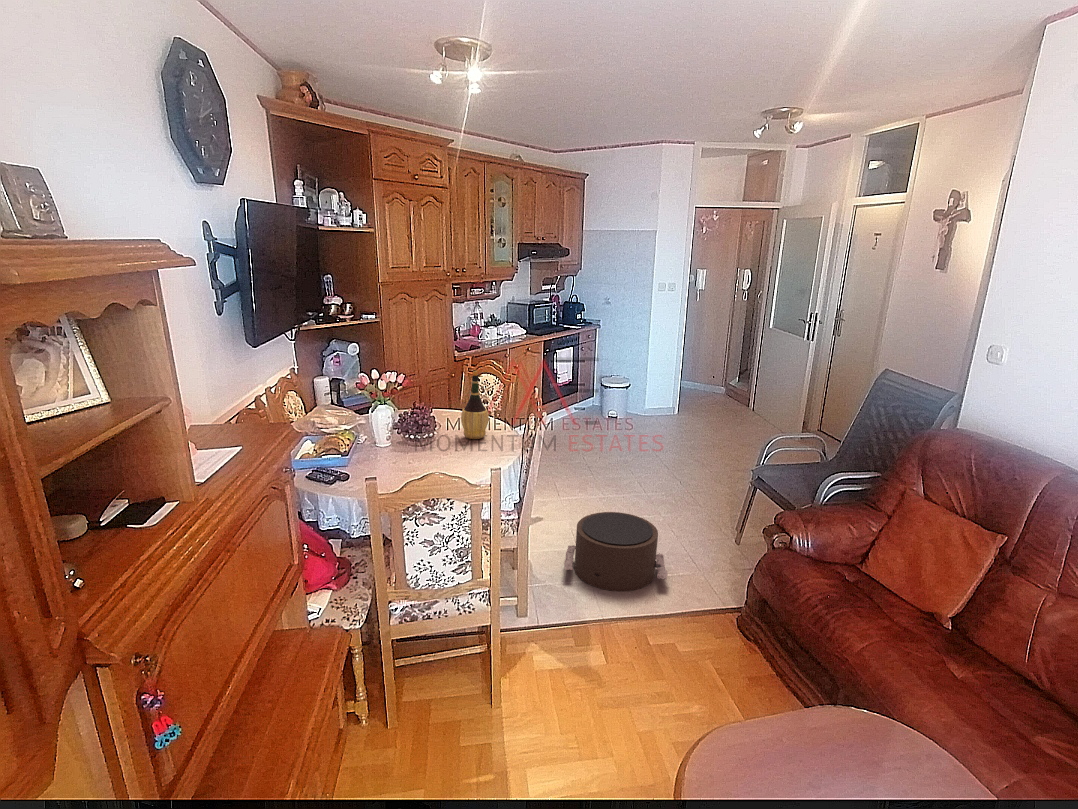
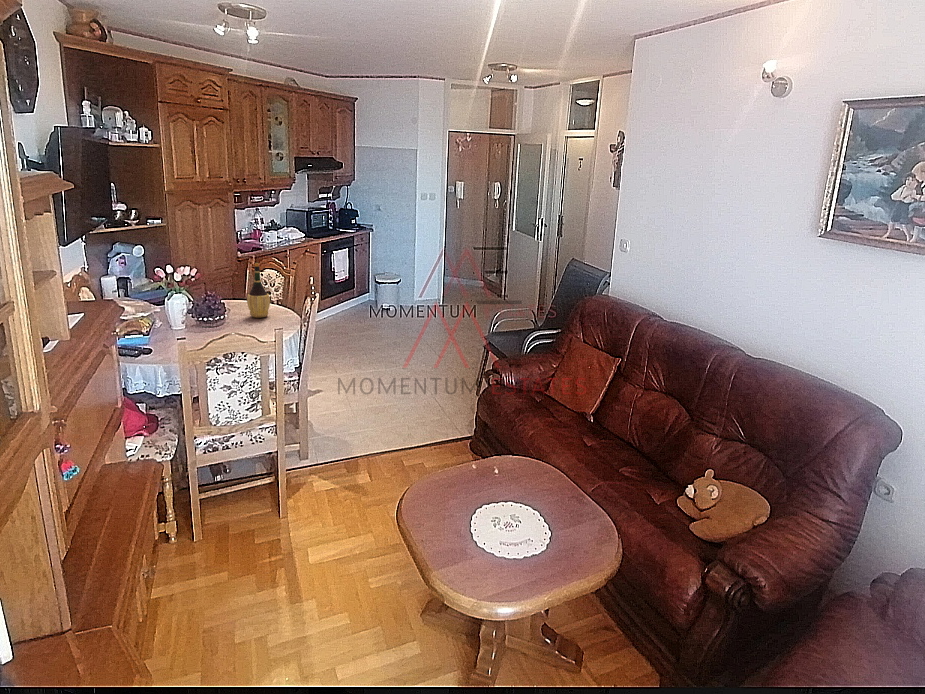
pouf: present [564,512,667,591] -> none [340,376,421,433]

